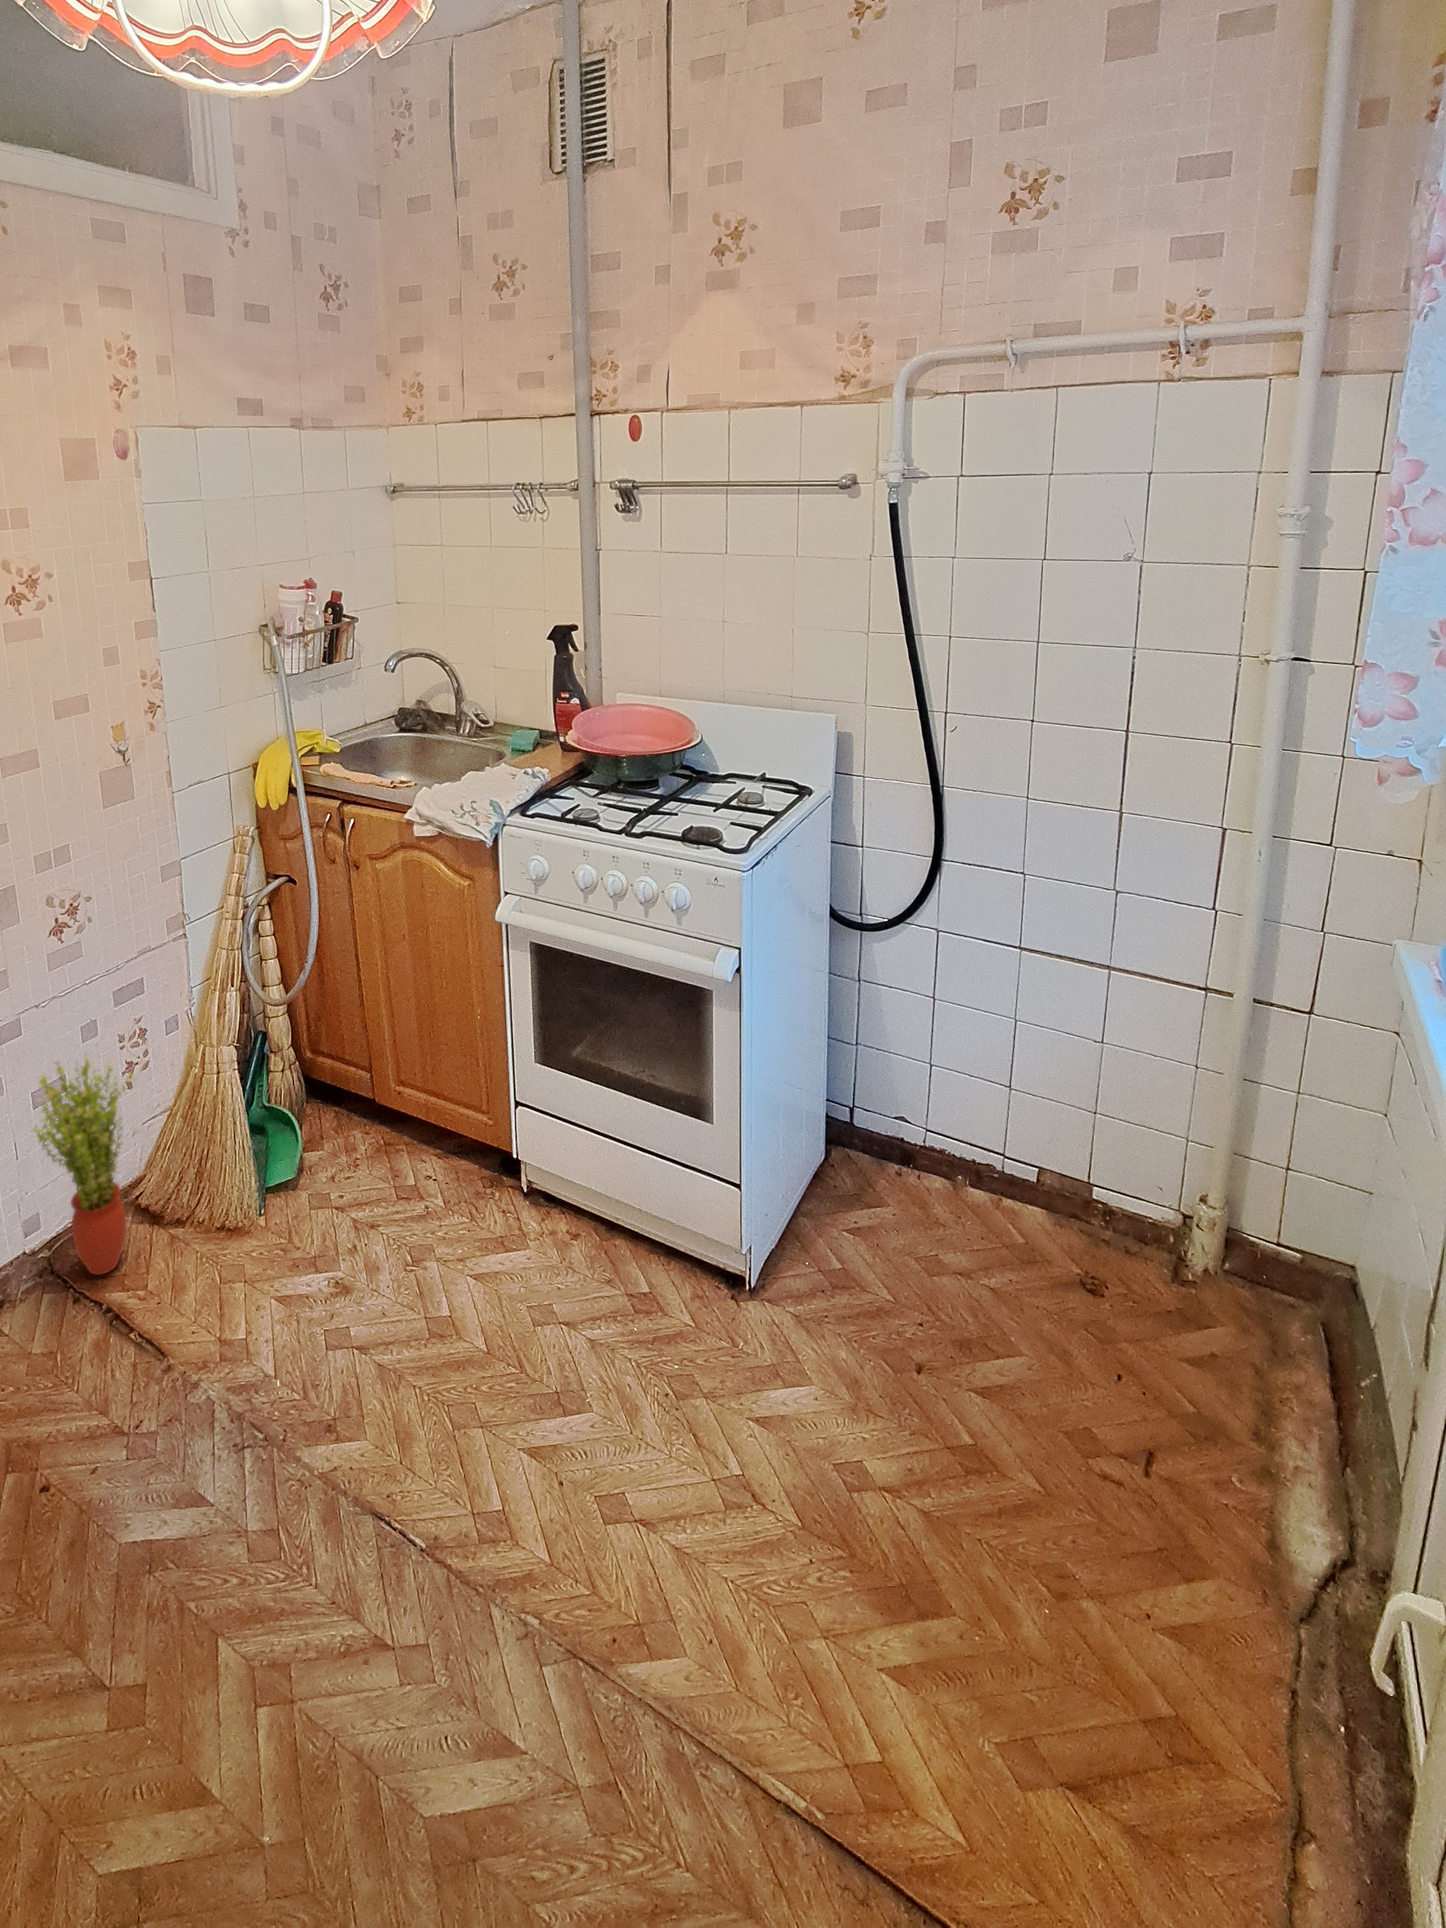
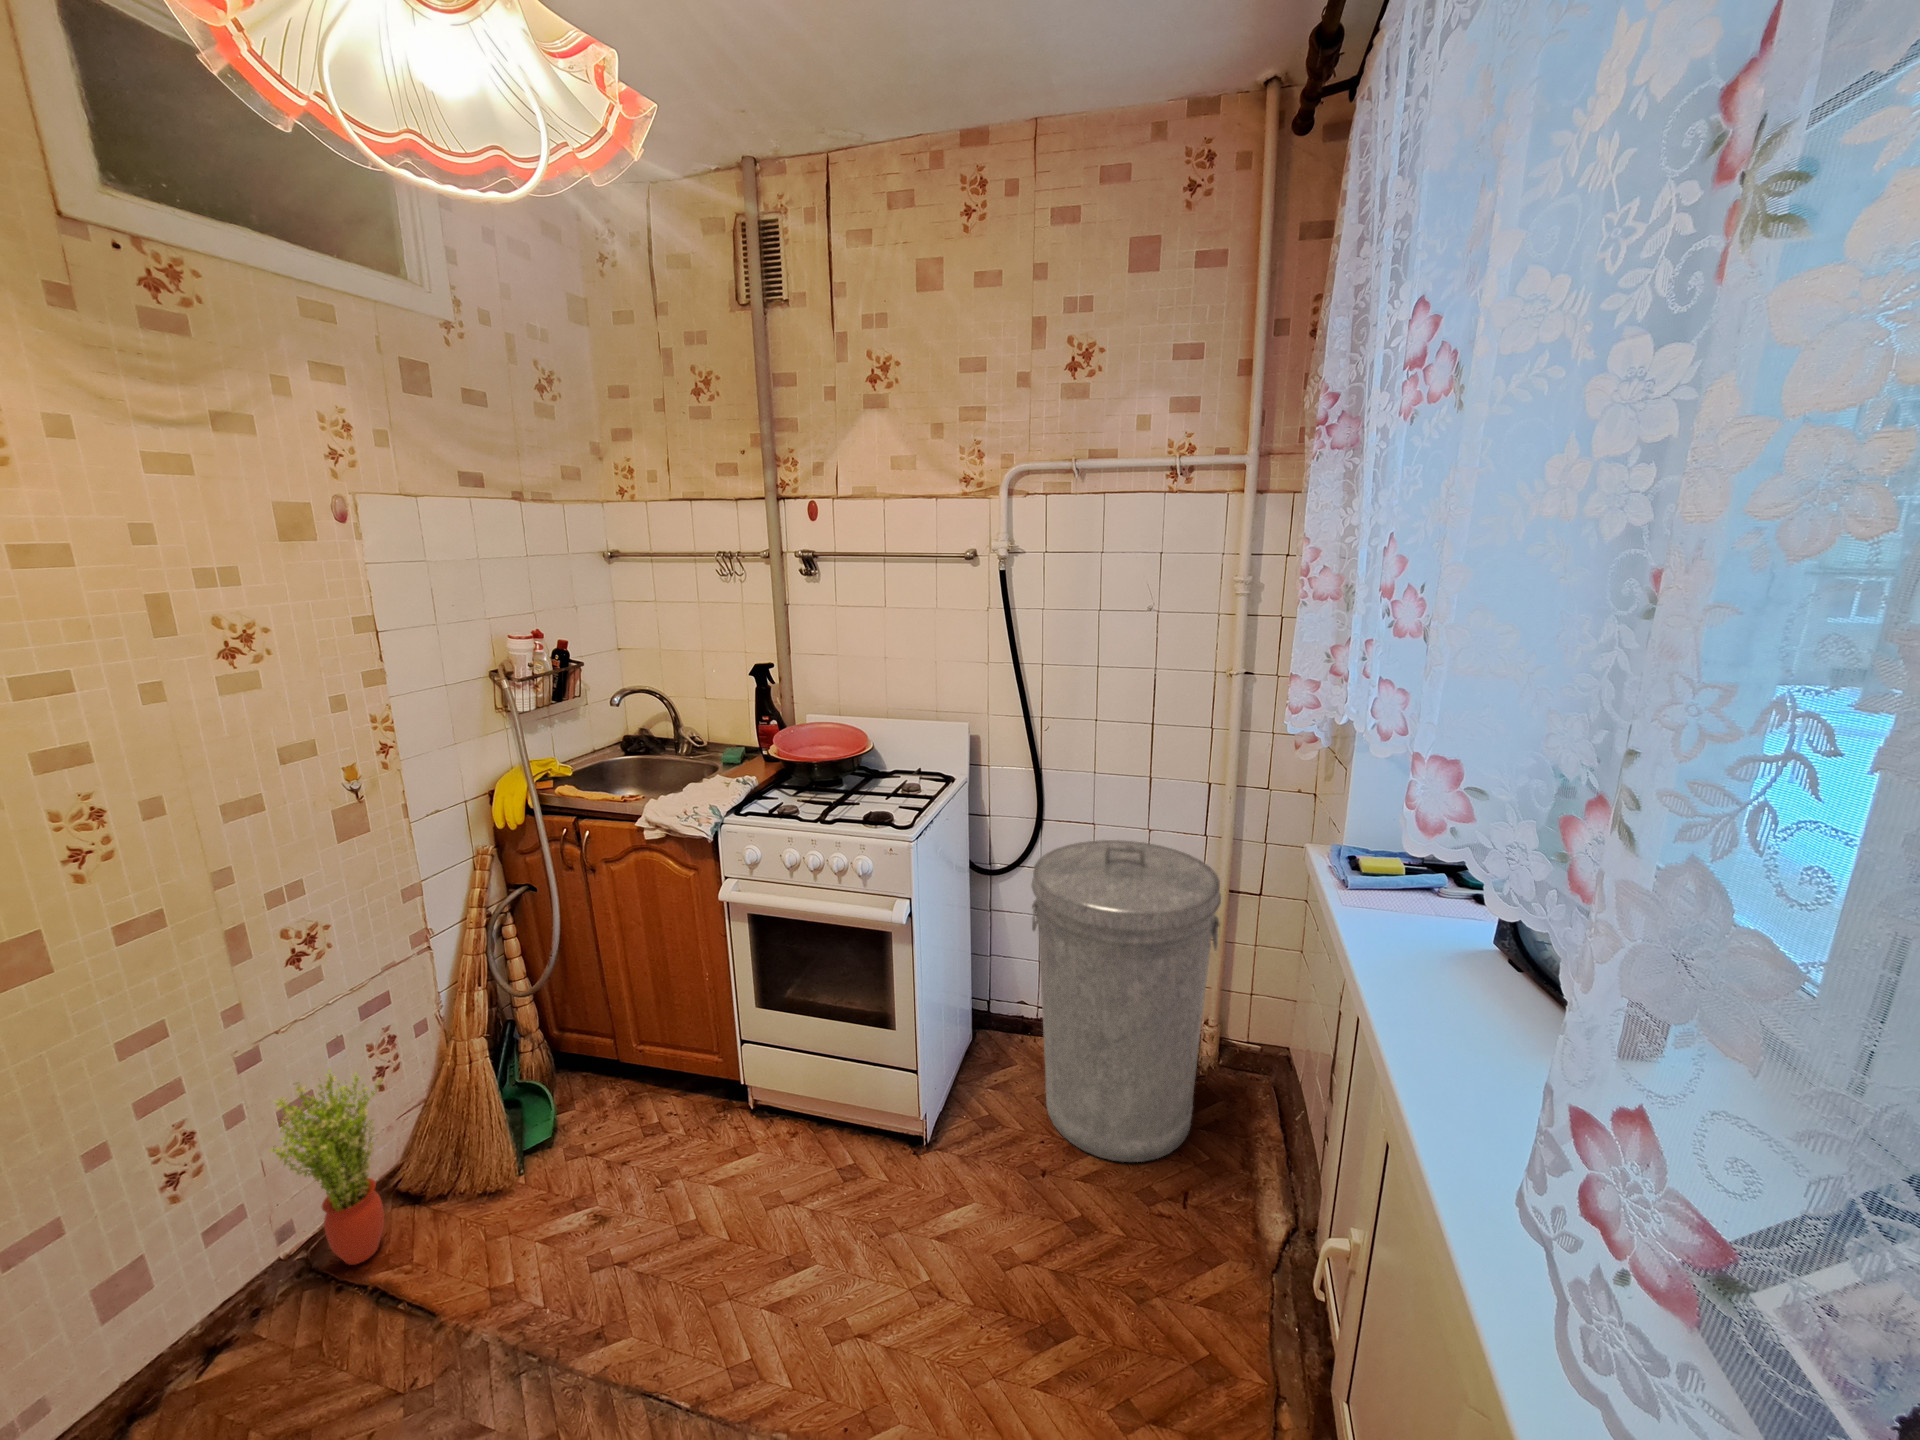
trash can: none [918,897,1235,1395] -> present [1032,840,1221,1162]

